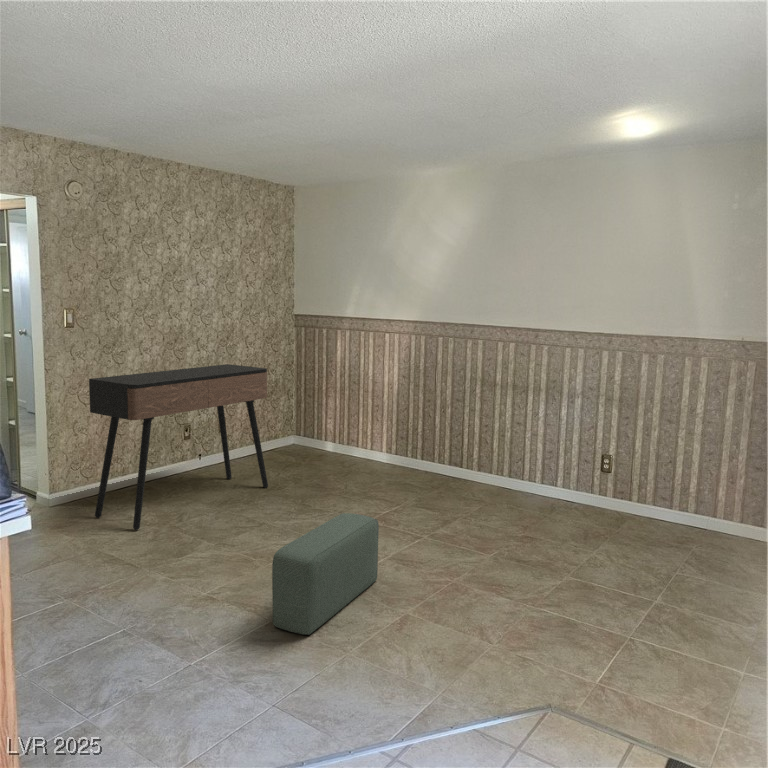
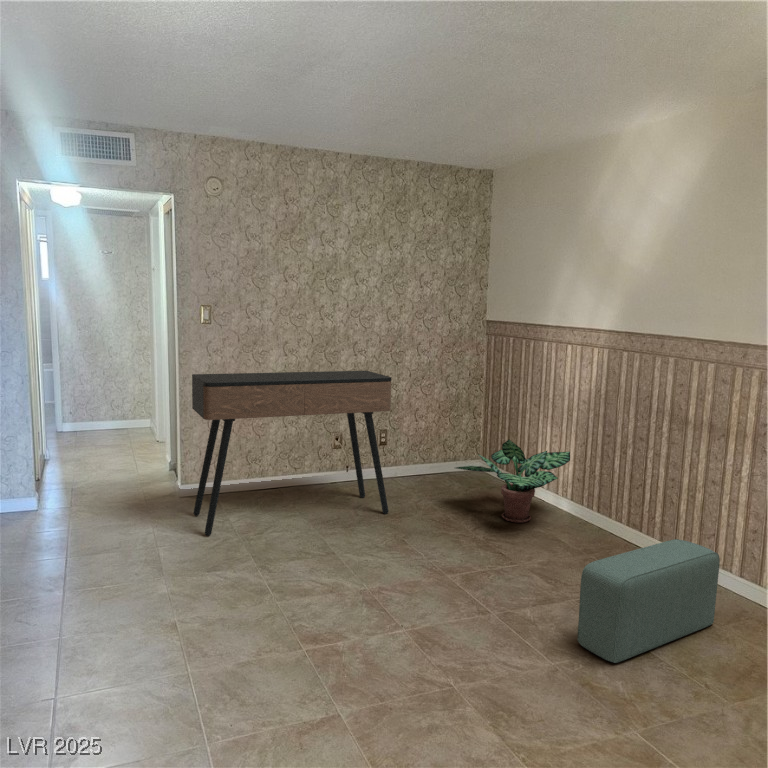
potted plant: none [308,411,402,477] -> present [456,439,570,523]
pouf: present [272,513,379,635] -> present [577,539,720,663]

